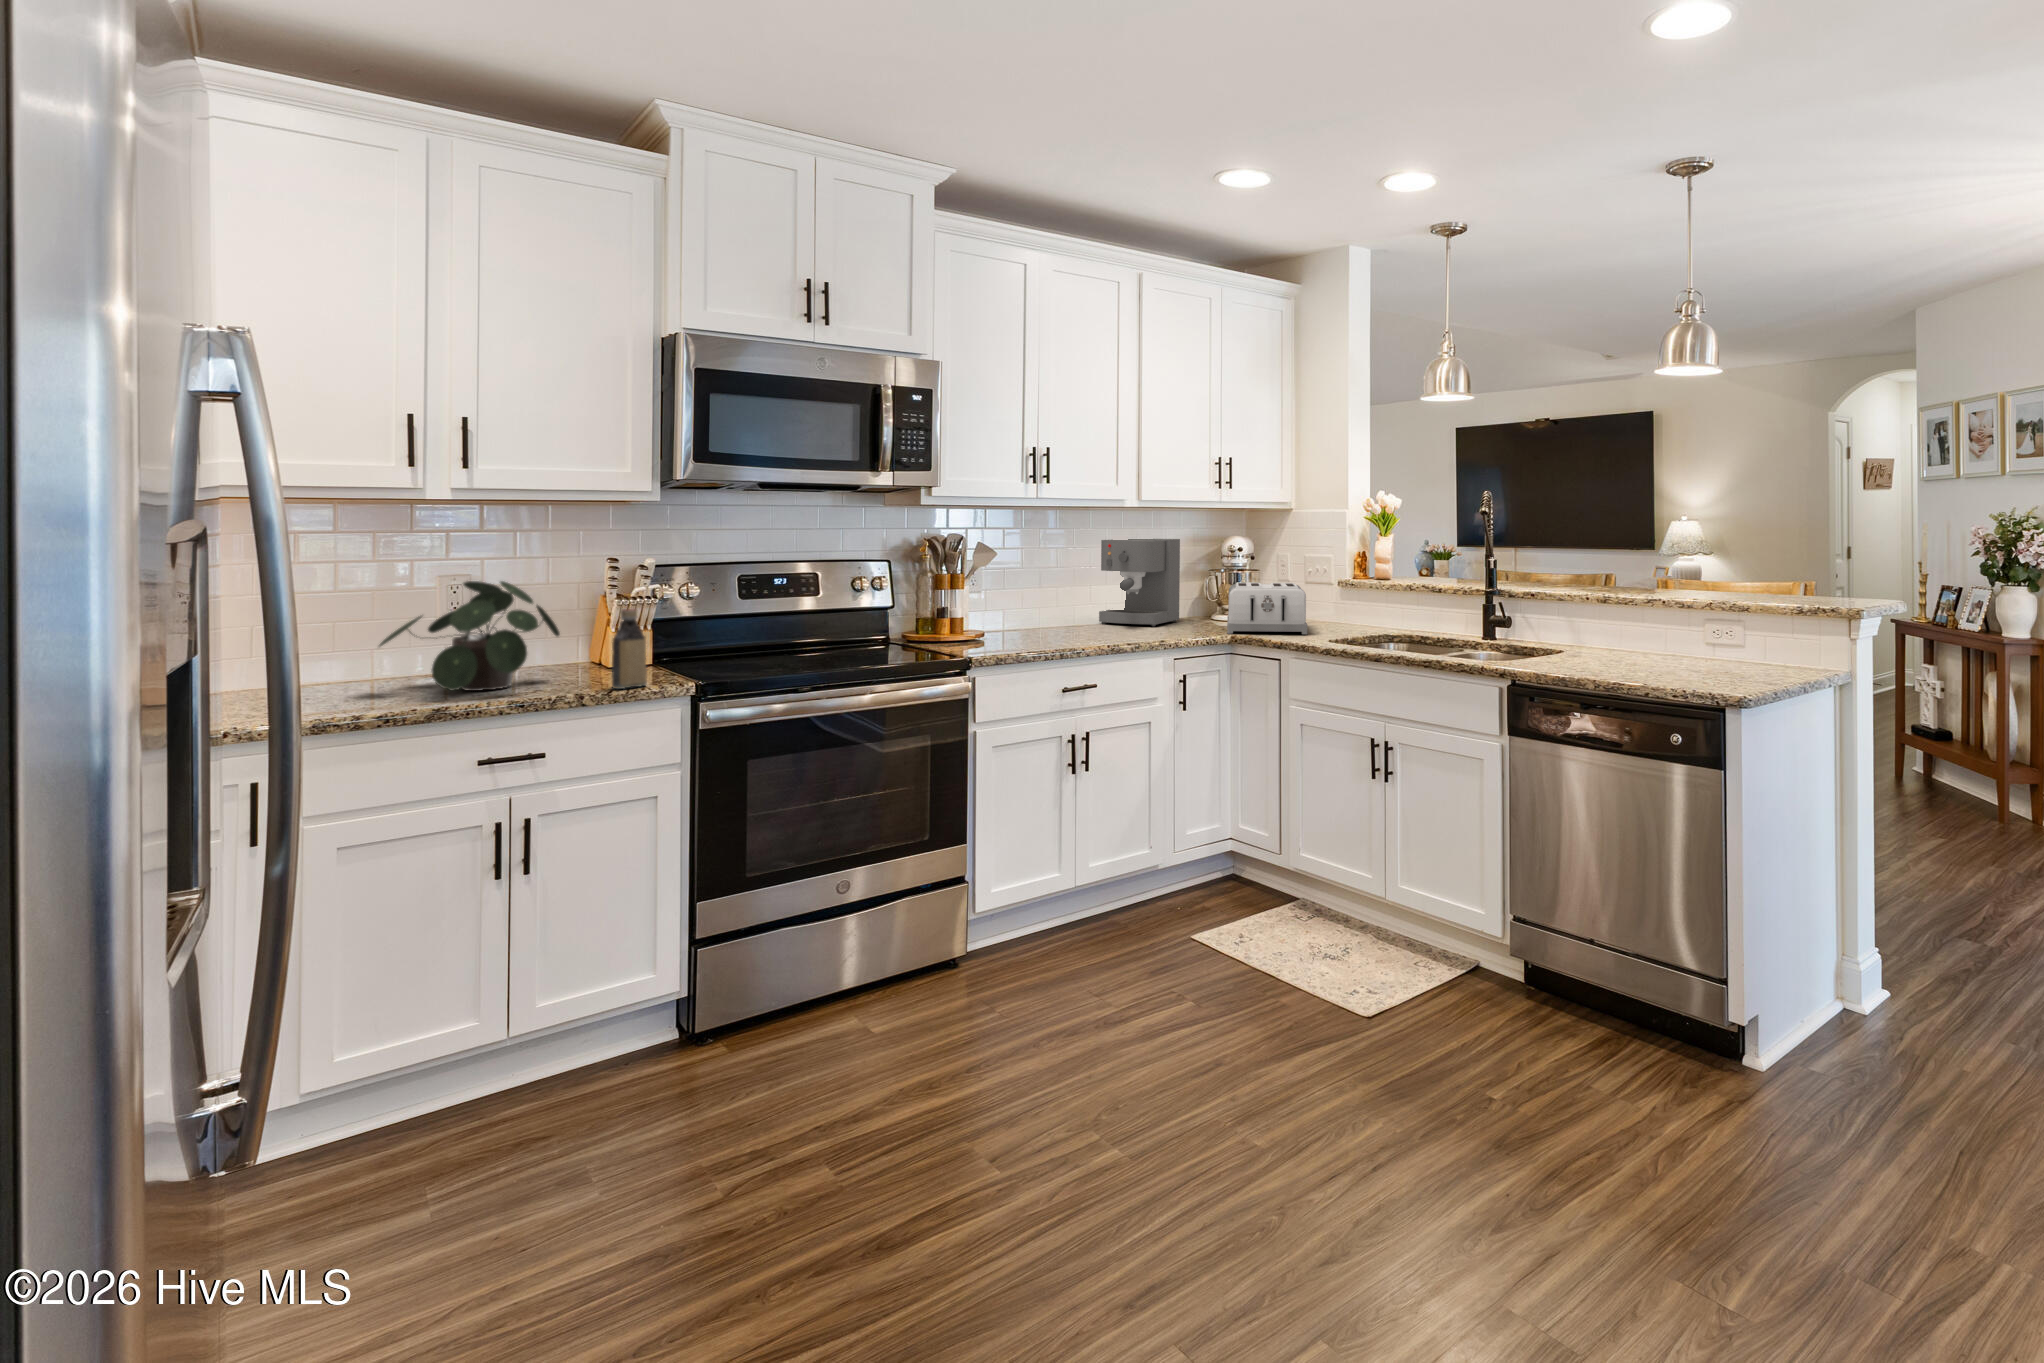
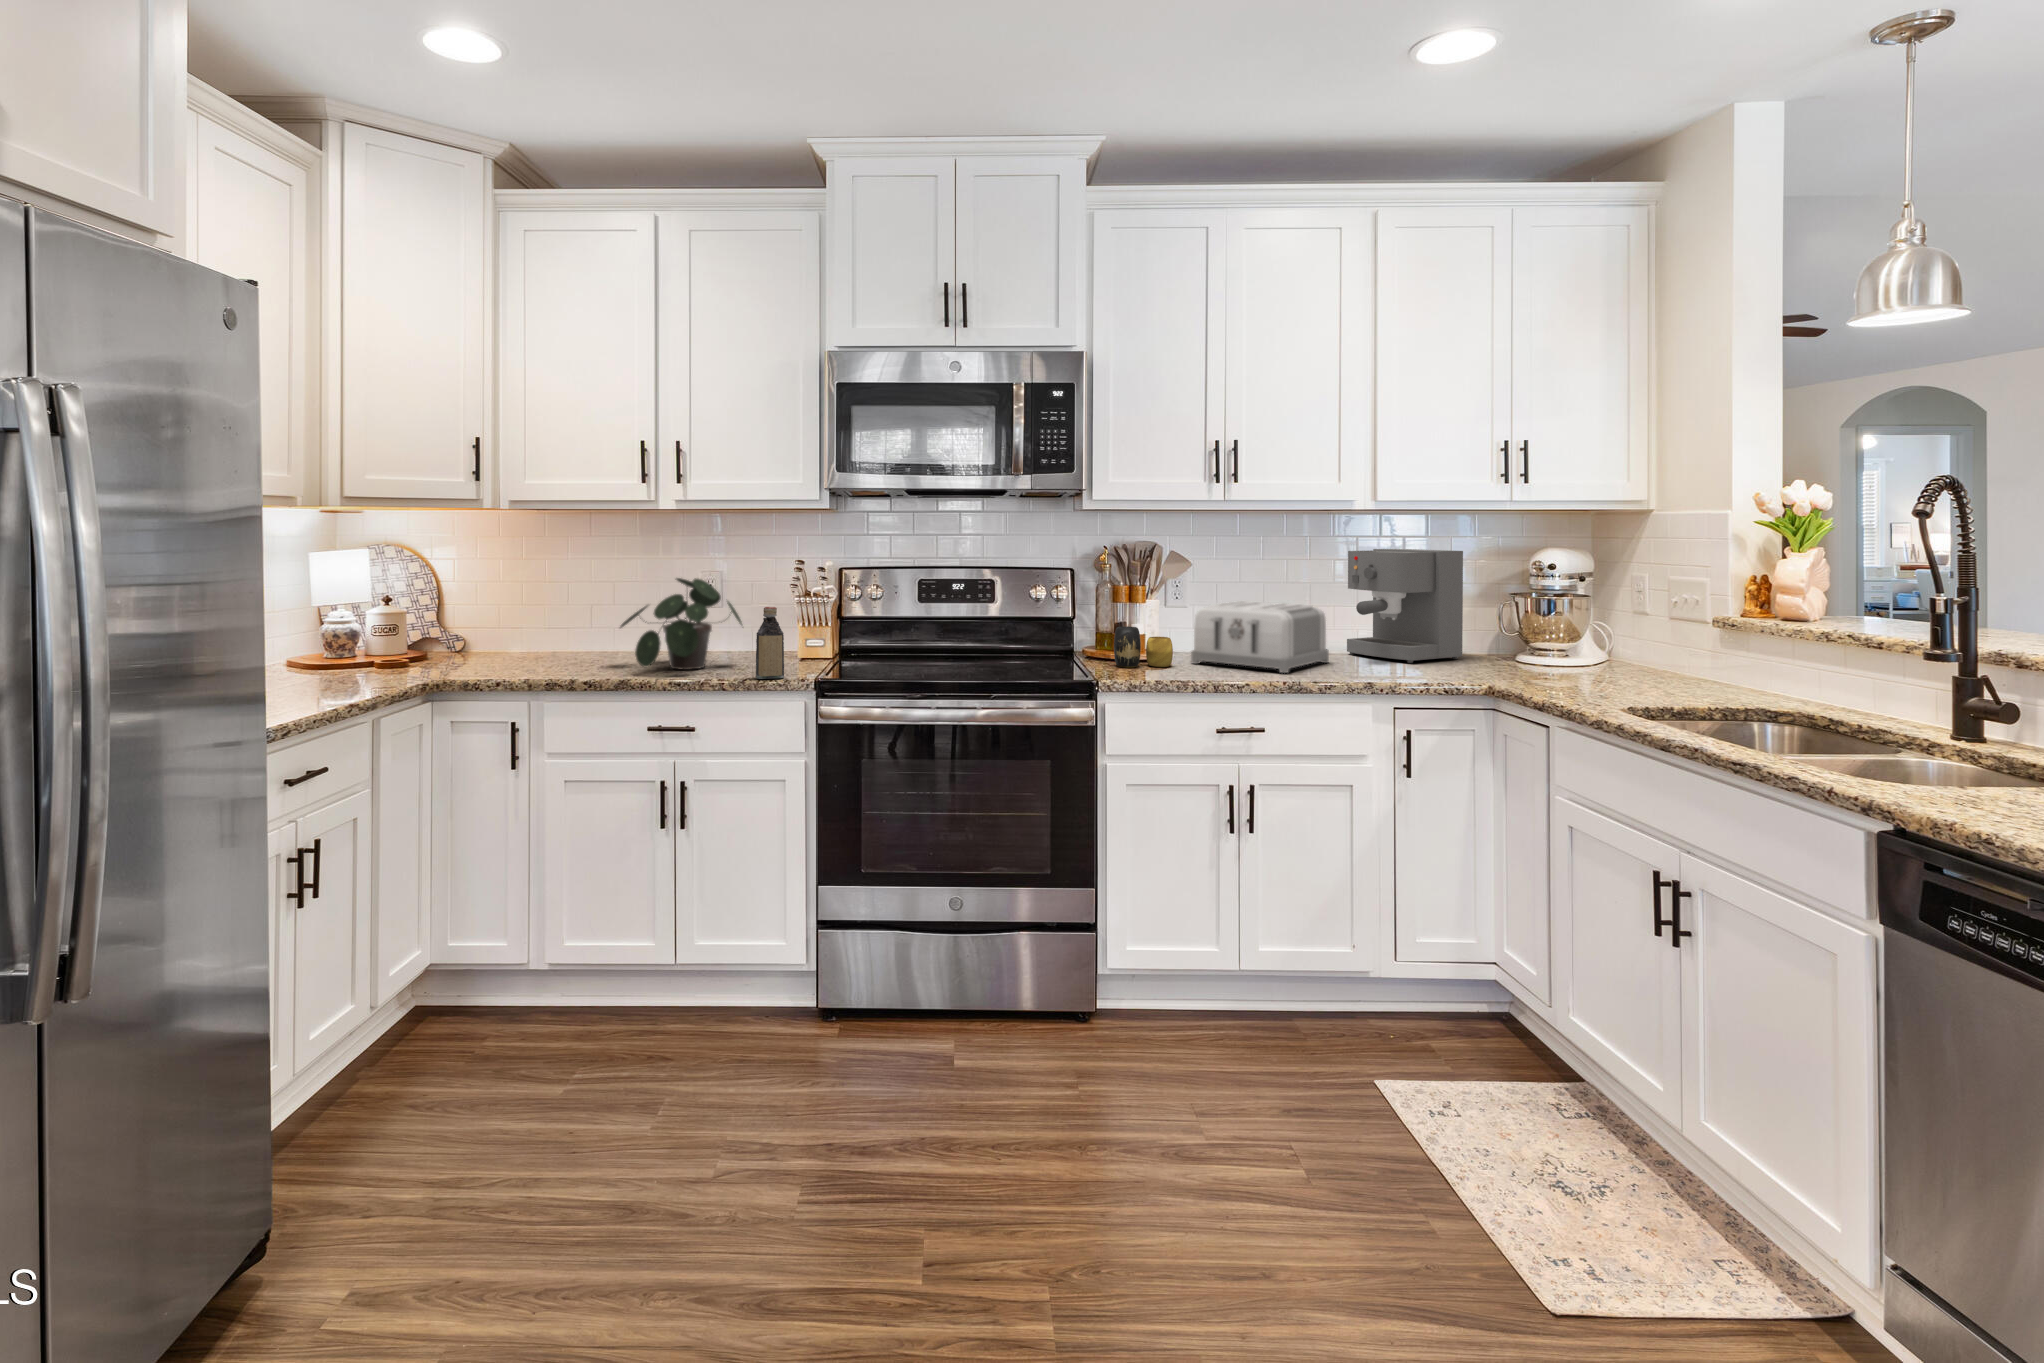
toaster: present [1227,582,1307,634] -> present [1191,601,1329,673]
vase: none [947,610,996,647] -> present [1114,626,1173,667]

